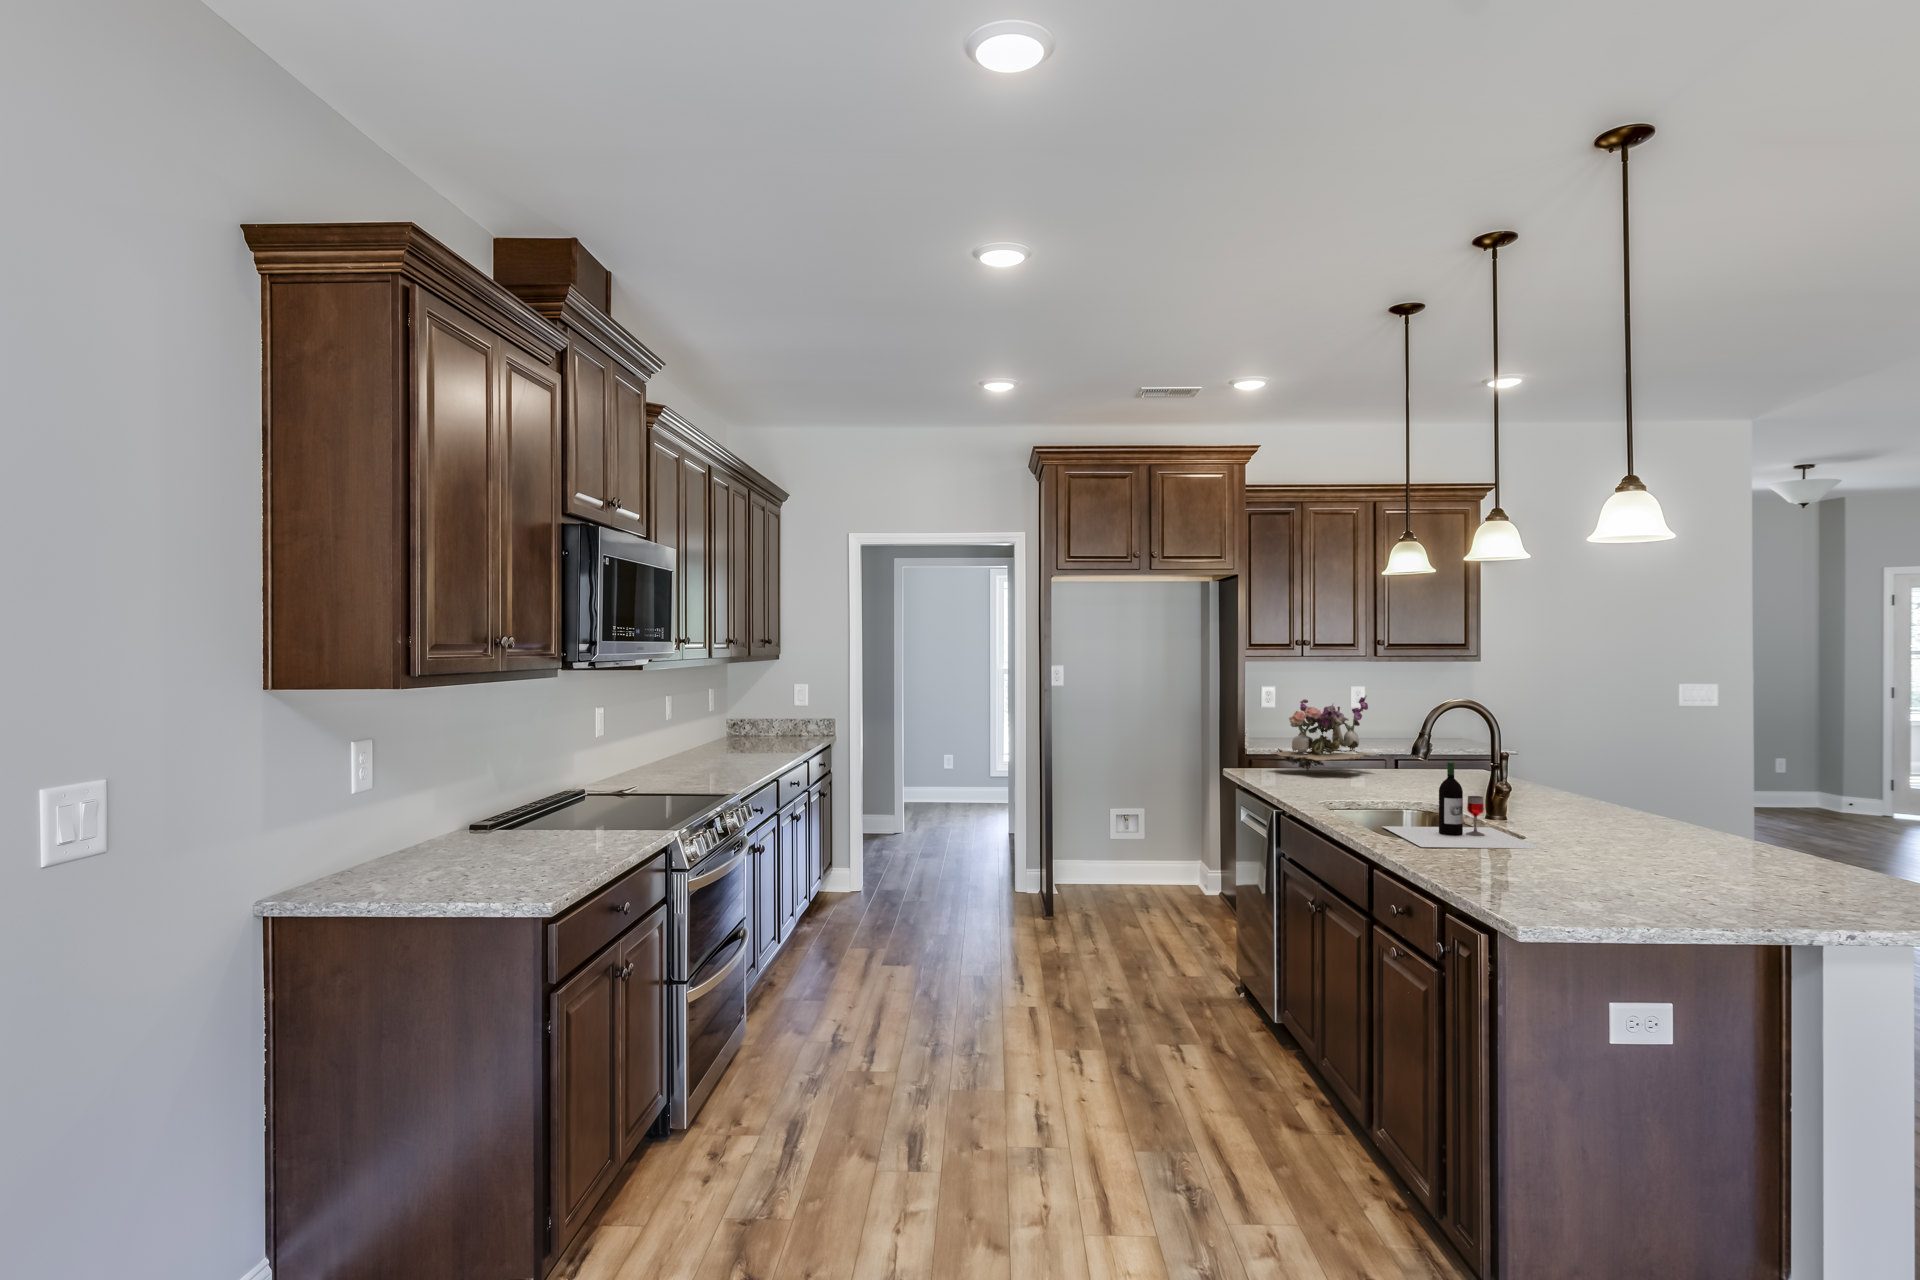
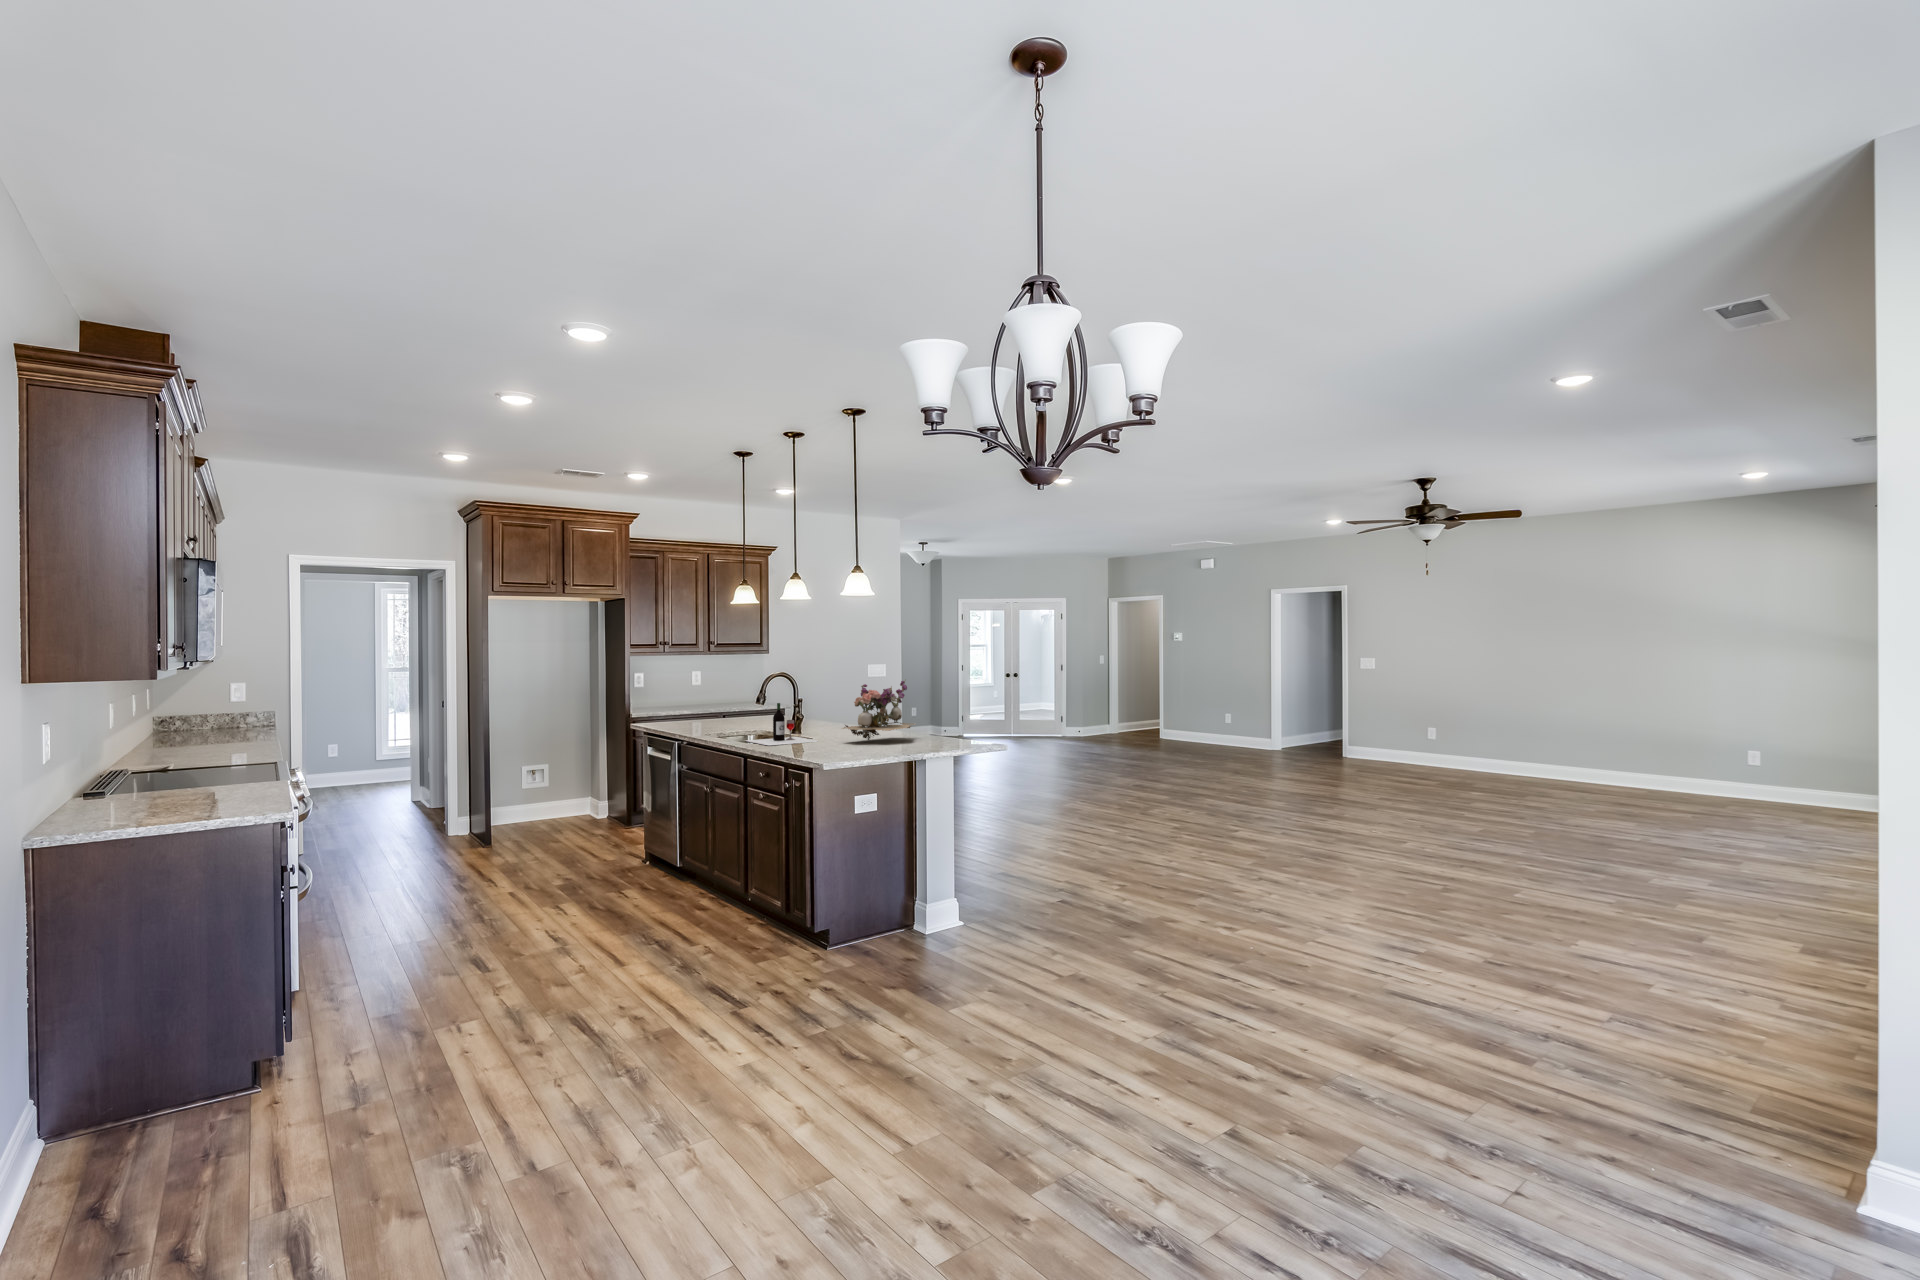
flower arrangement: present [1272,695,1375,771] -> present [842,679,916,740]

